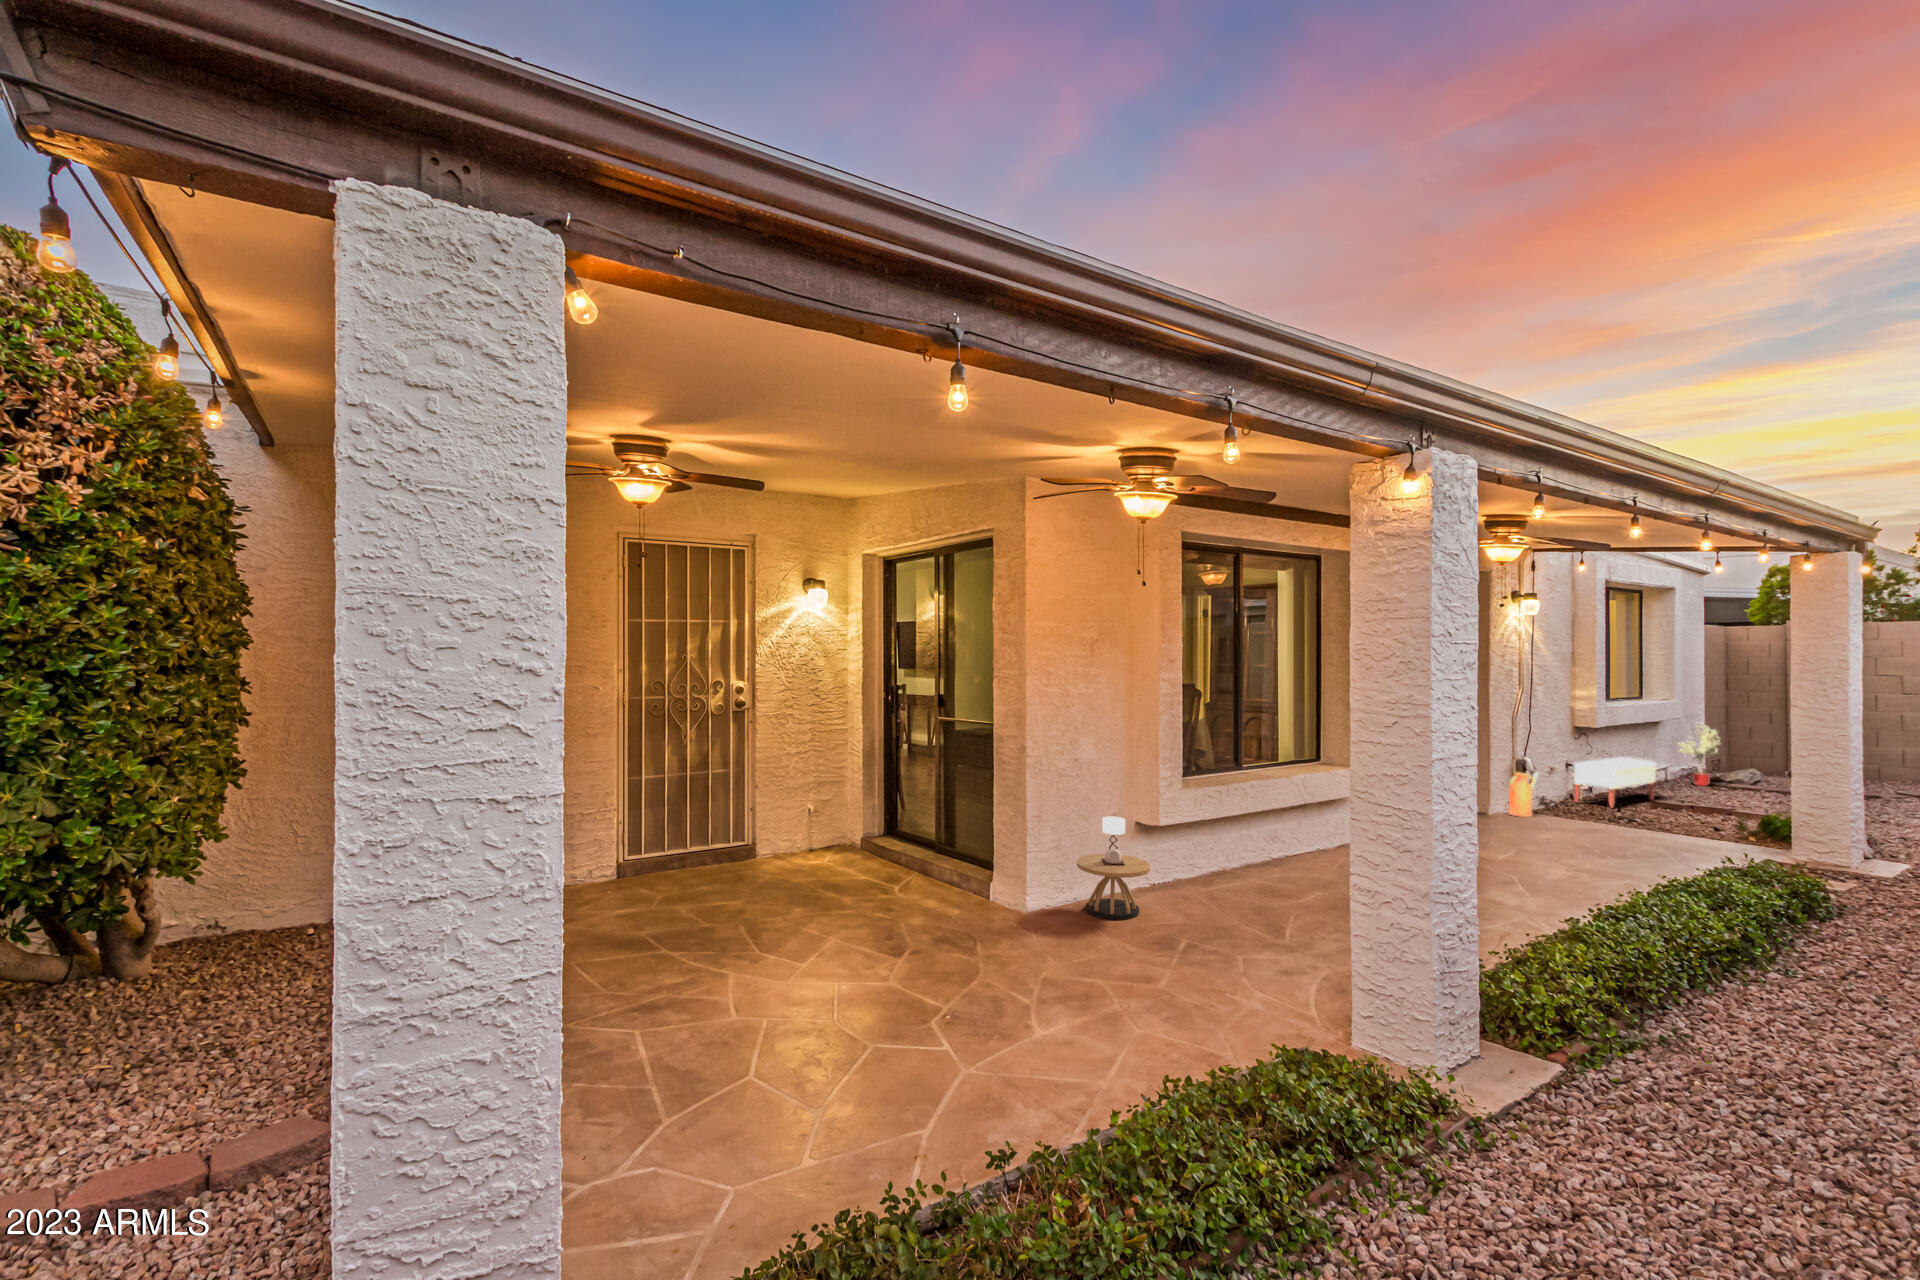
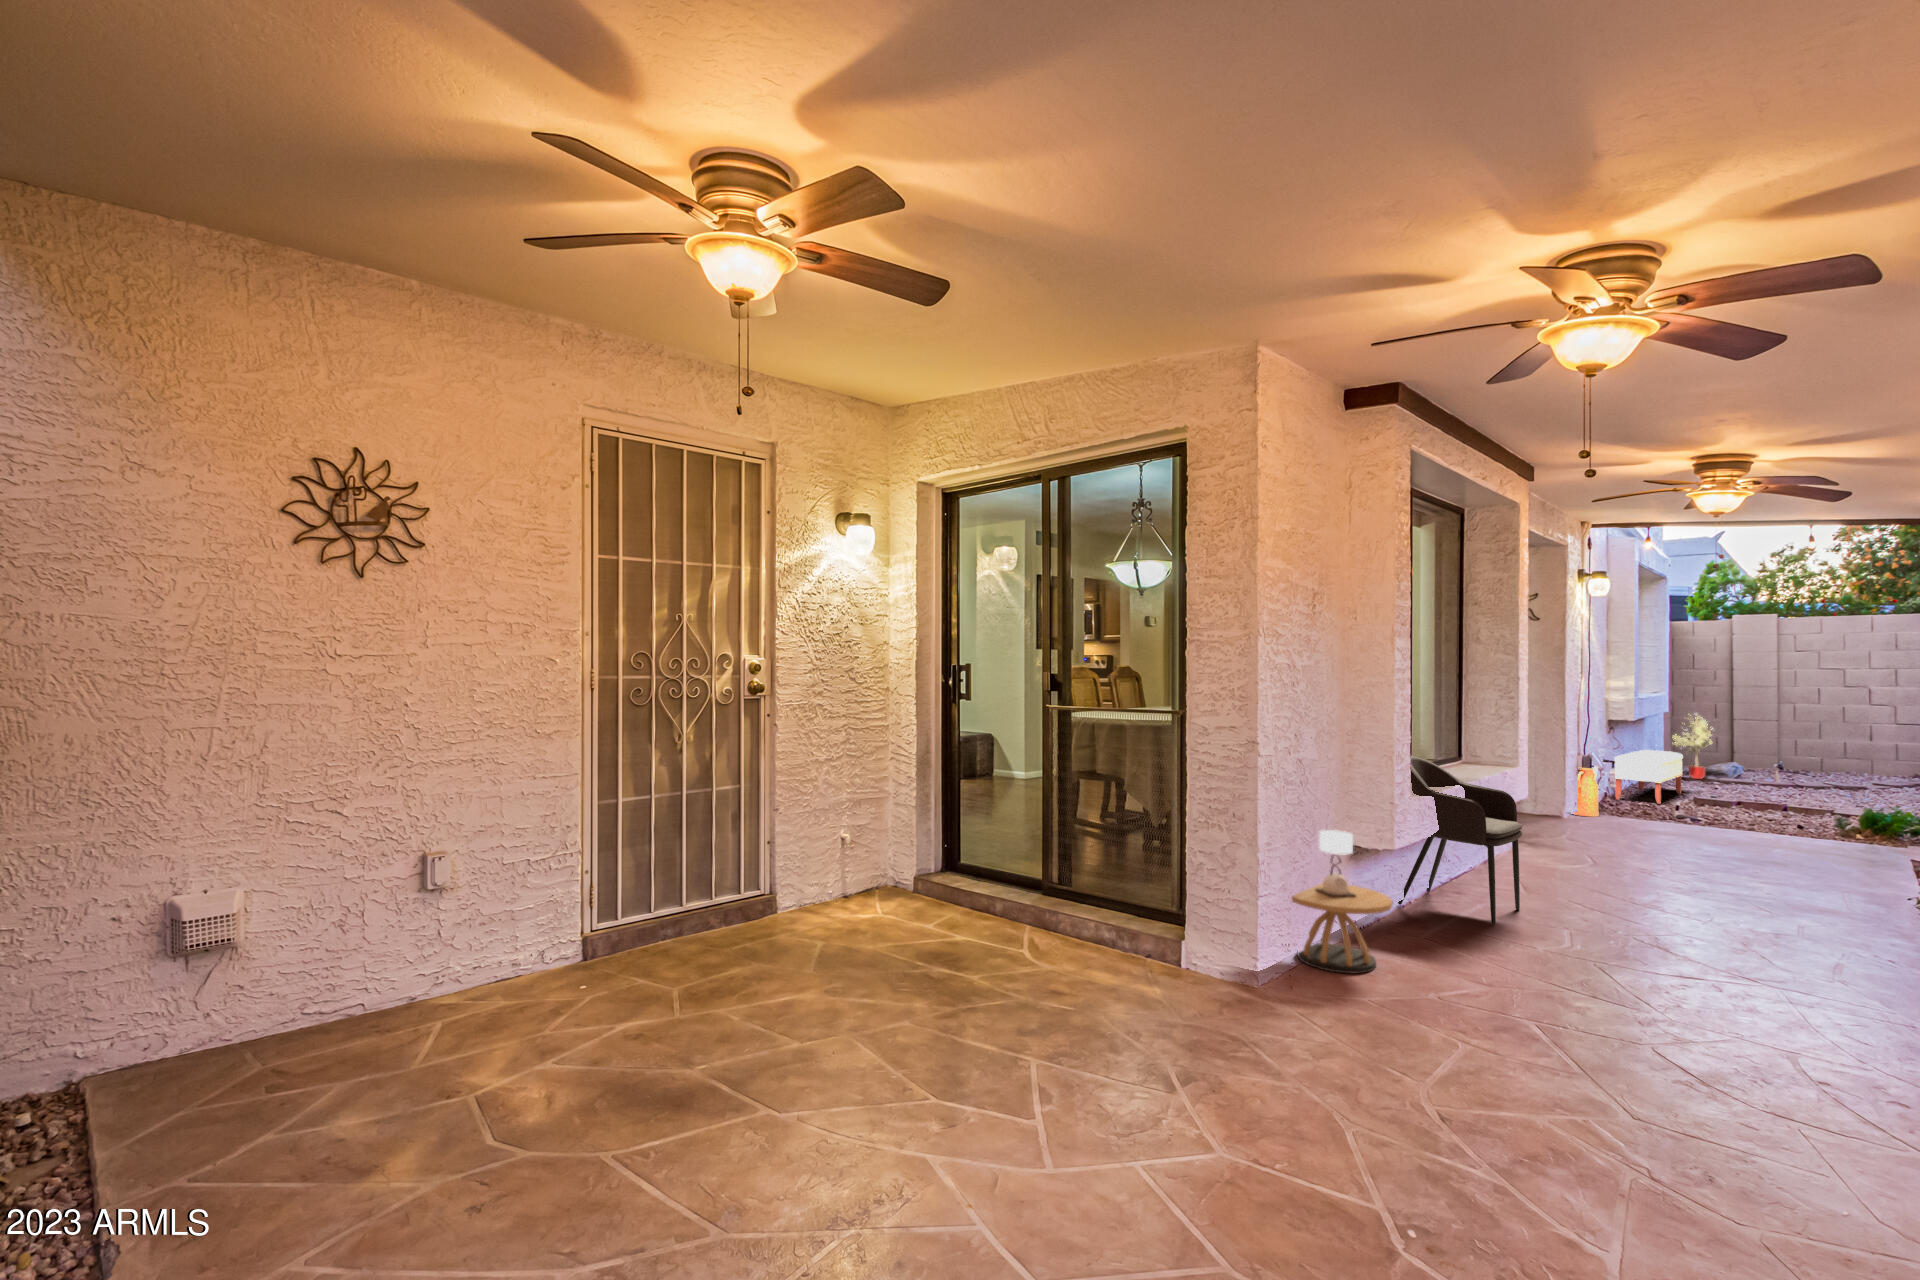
armchair: none [1219,762,1317,895] -> present [1398,755,1523,924]

